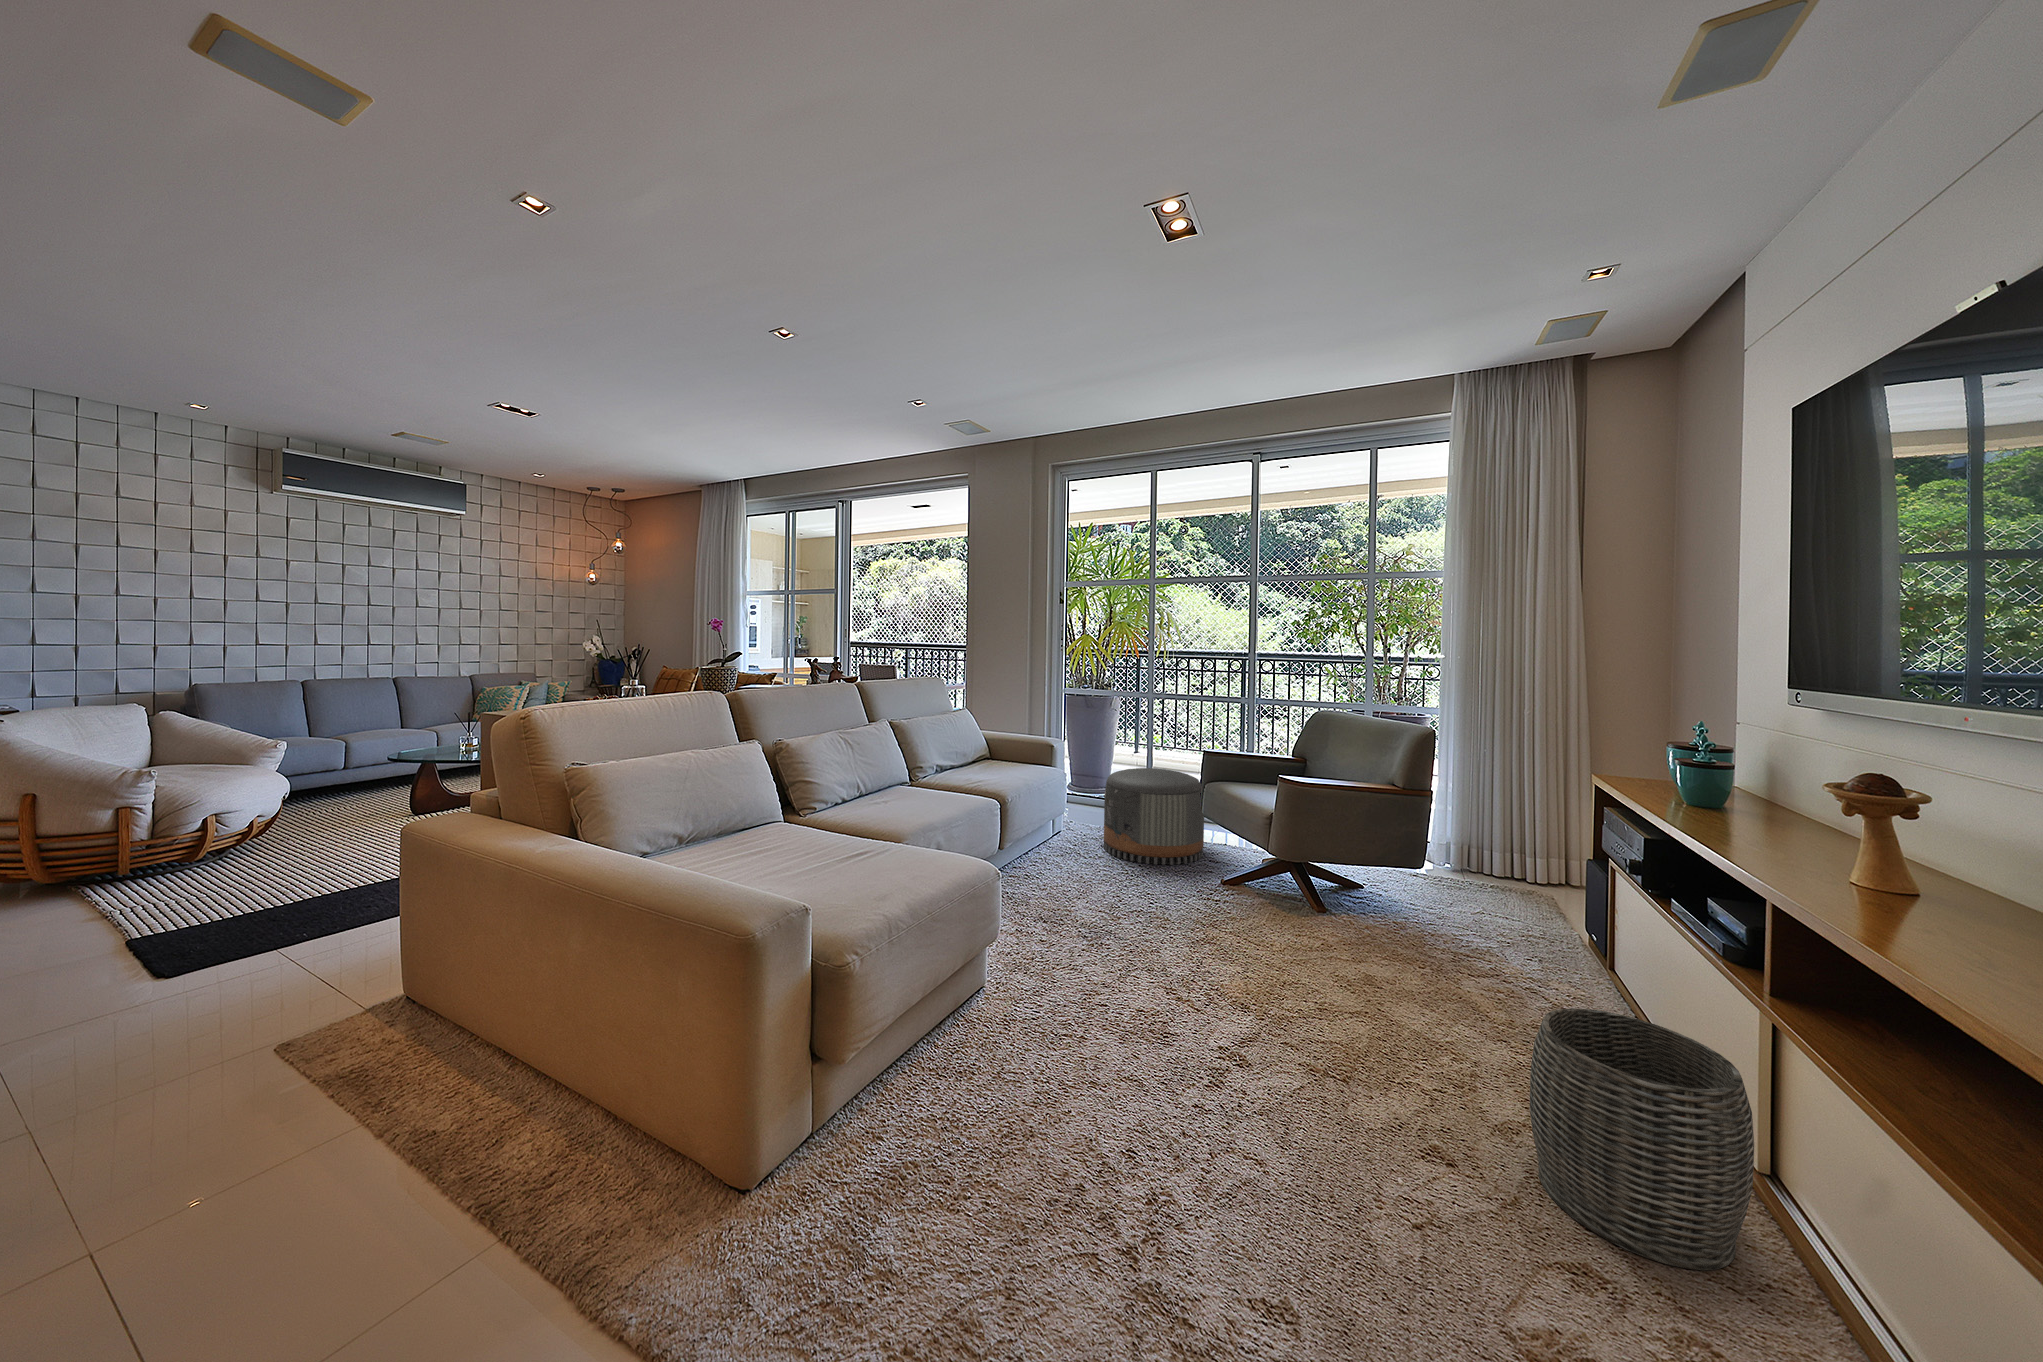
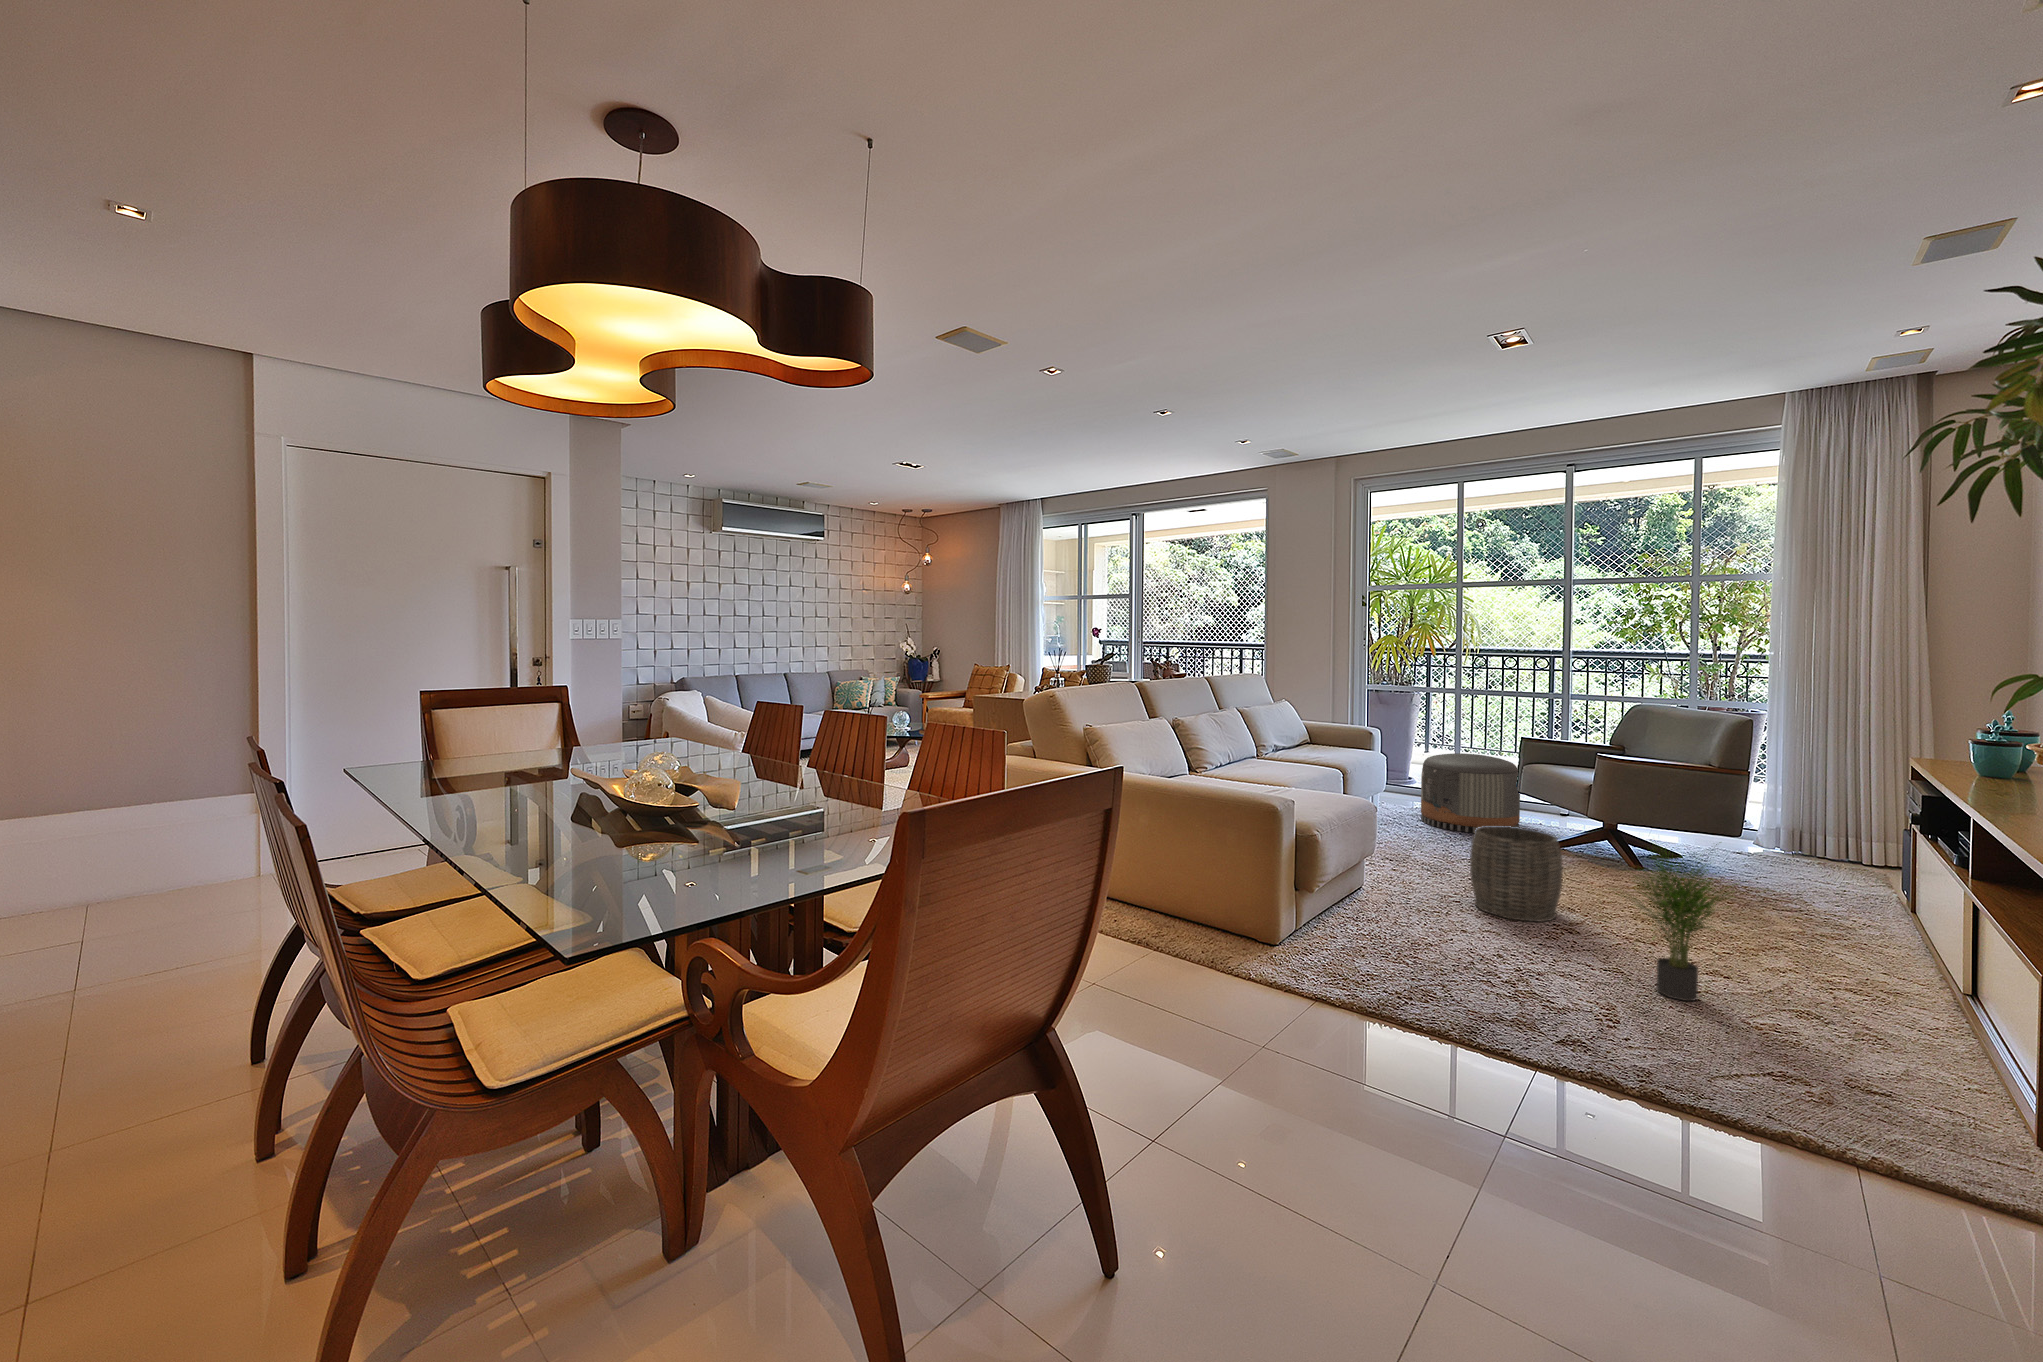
potted plant: none [1290,958,1516,1258] -> present [1628,844,1733,1001]
woven basket: present [1530,1008,1754,1270] -> present [1470,826,1563,922]

